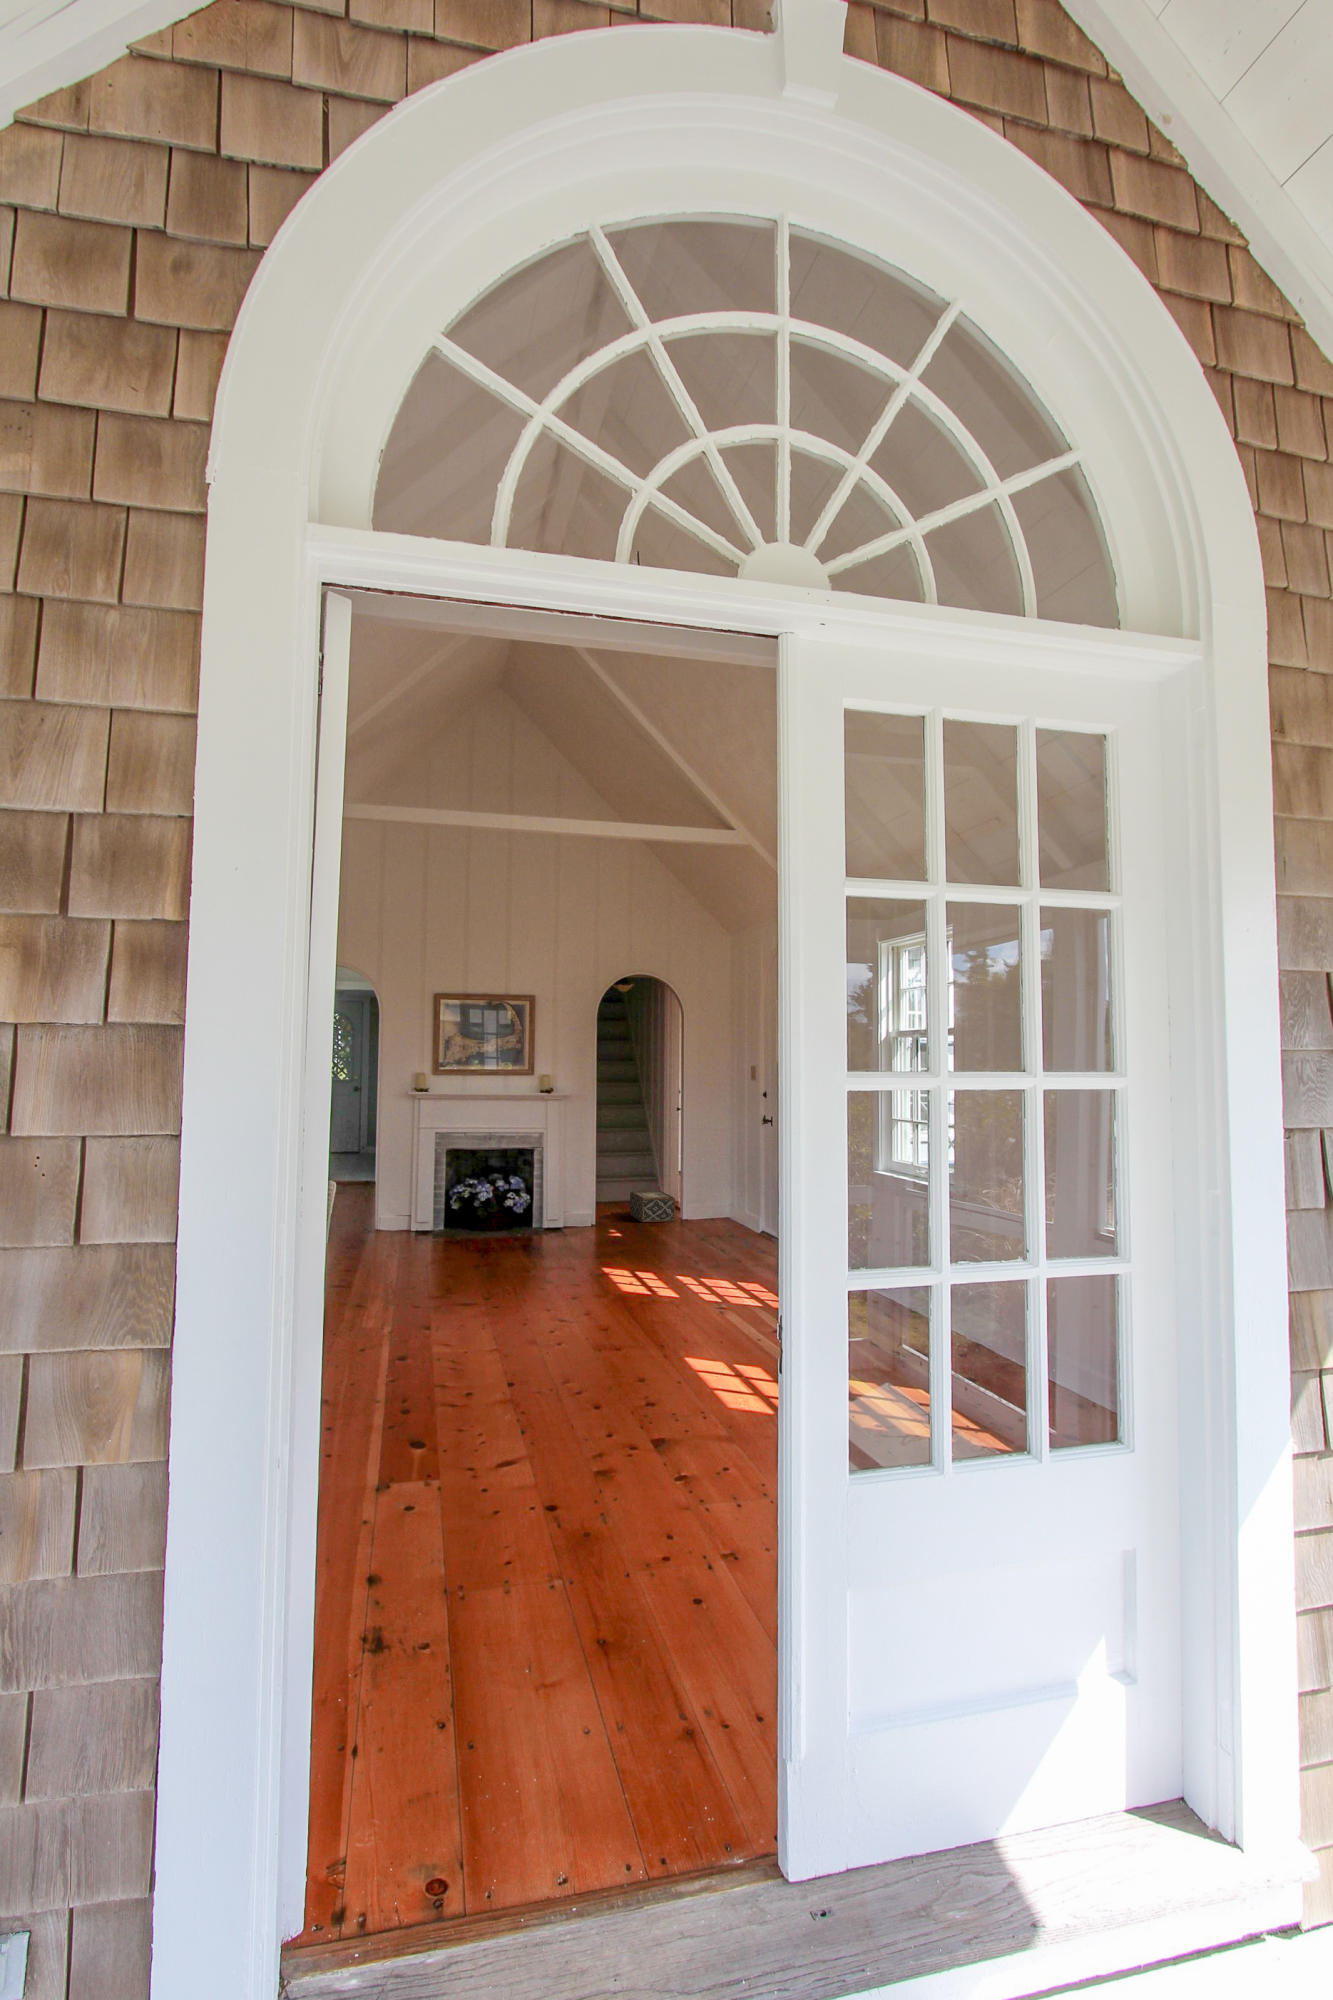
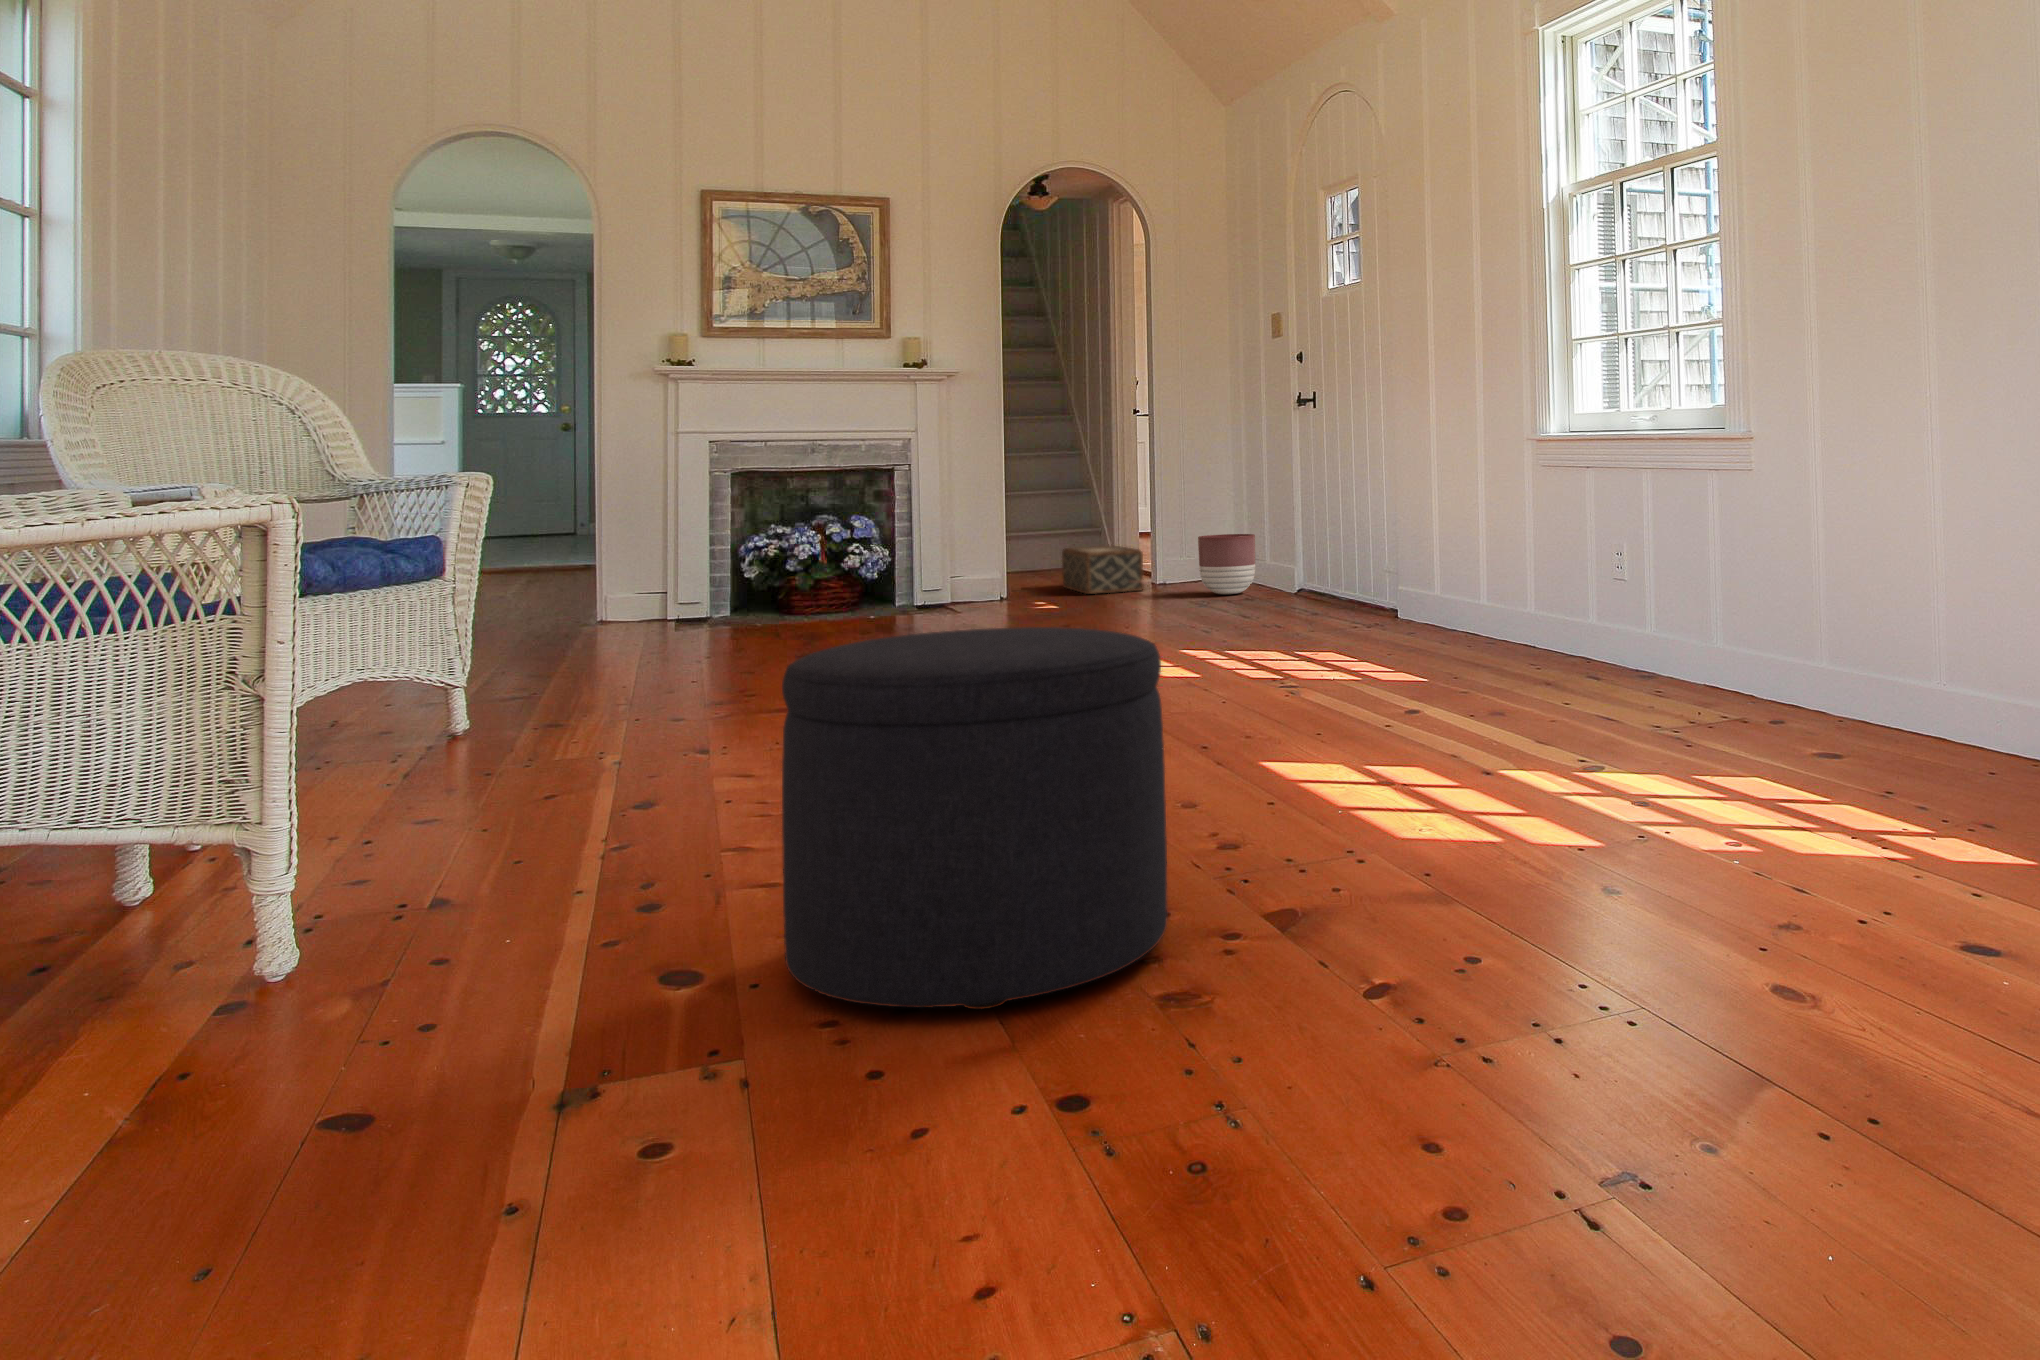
planter: none [705,1192,738,1229] -> present [1198,534,1255,594]
ottoman: none [458,1305,611,1469] -> present [782,627,1167,1010]

